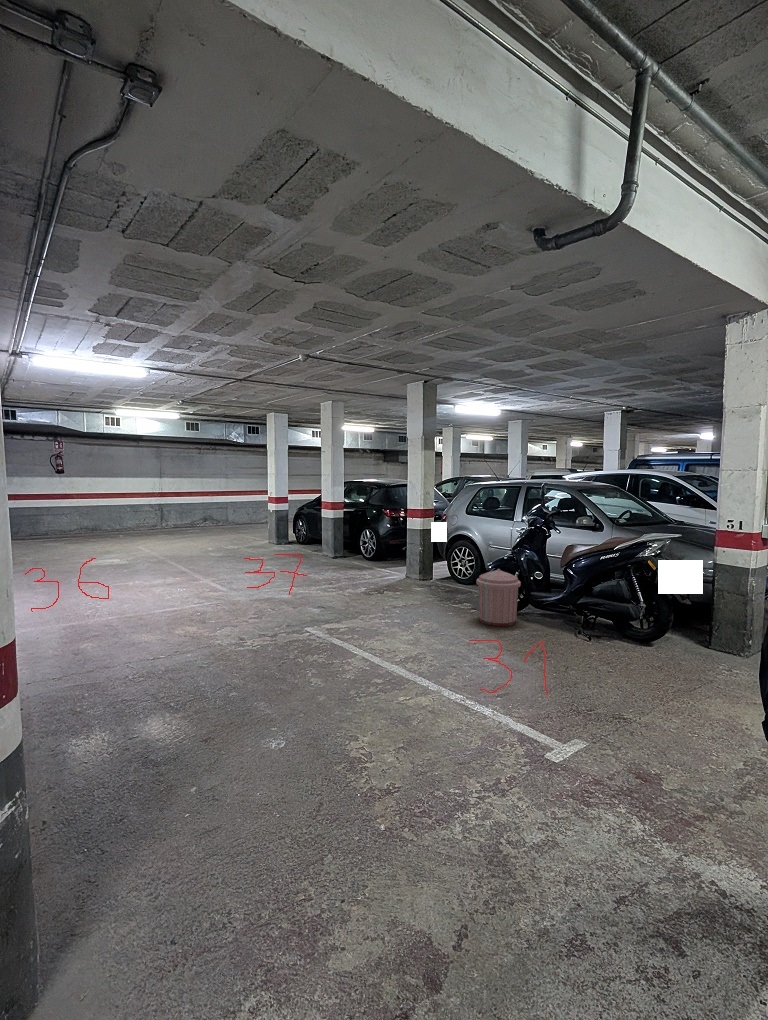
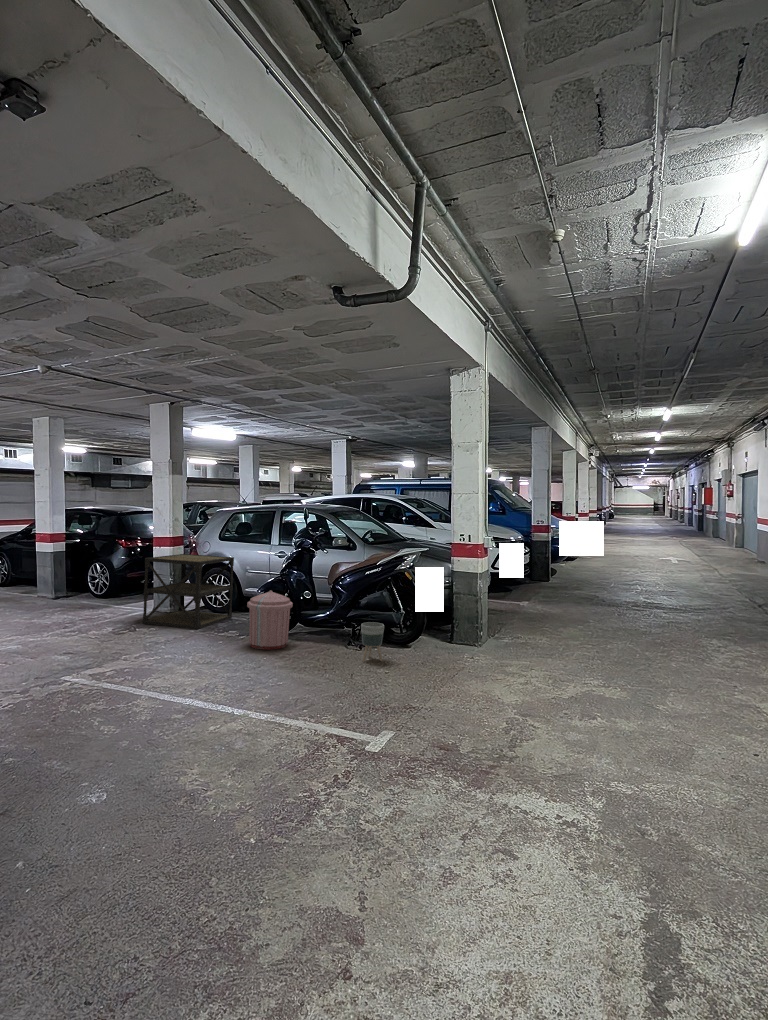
shelving unit: none [399,530,477,599] -> present [143,554,234,629]
planter: none [586,610,614,654] -> present [361,622,384,662]

